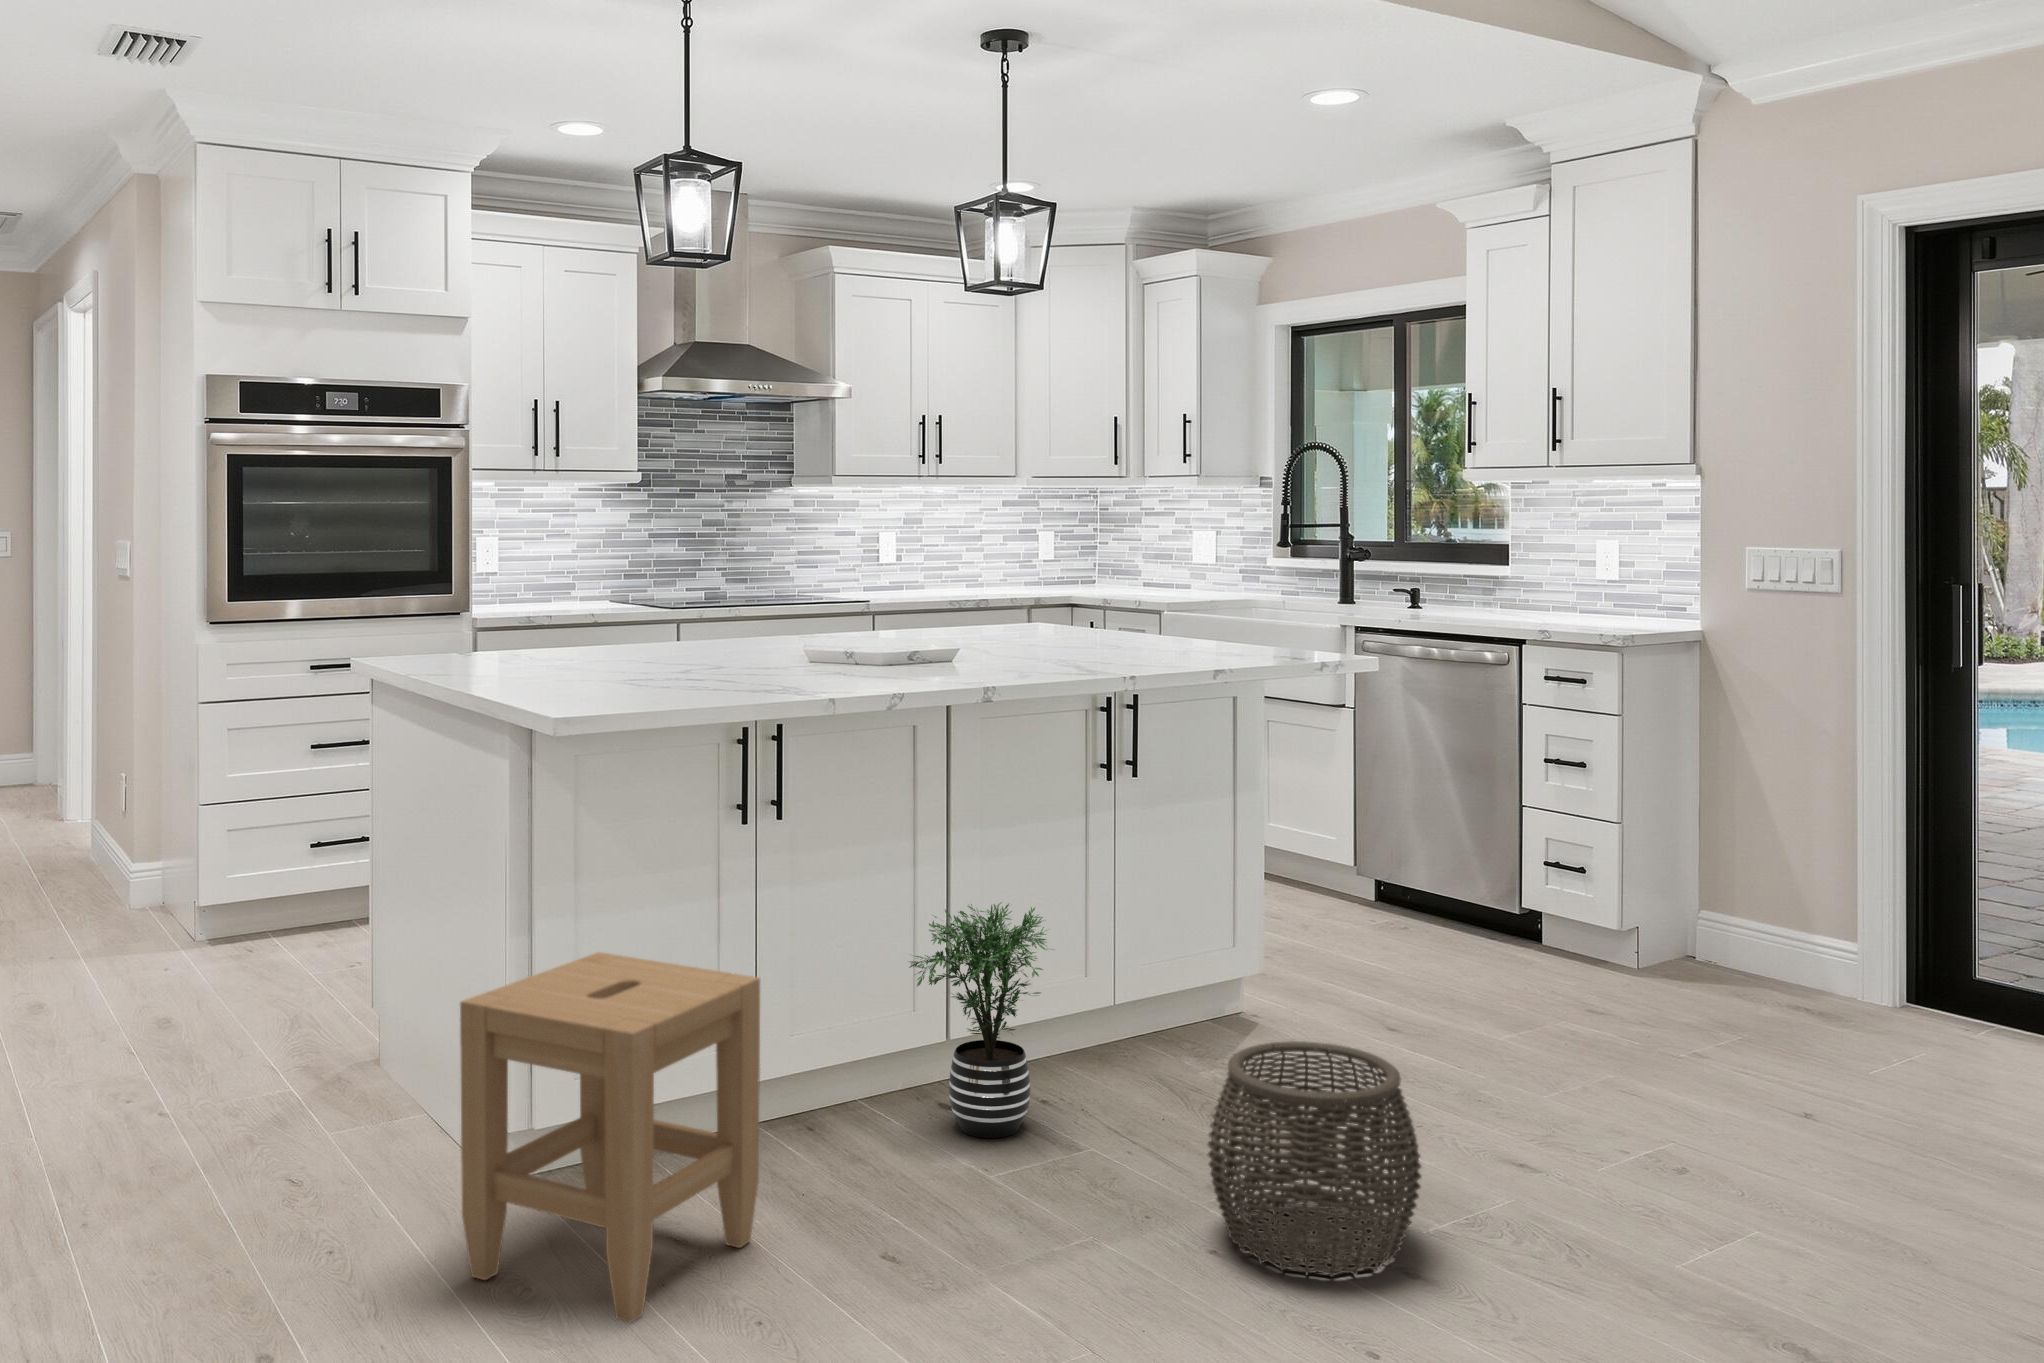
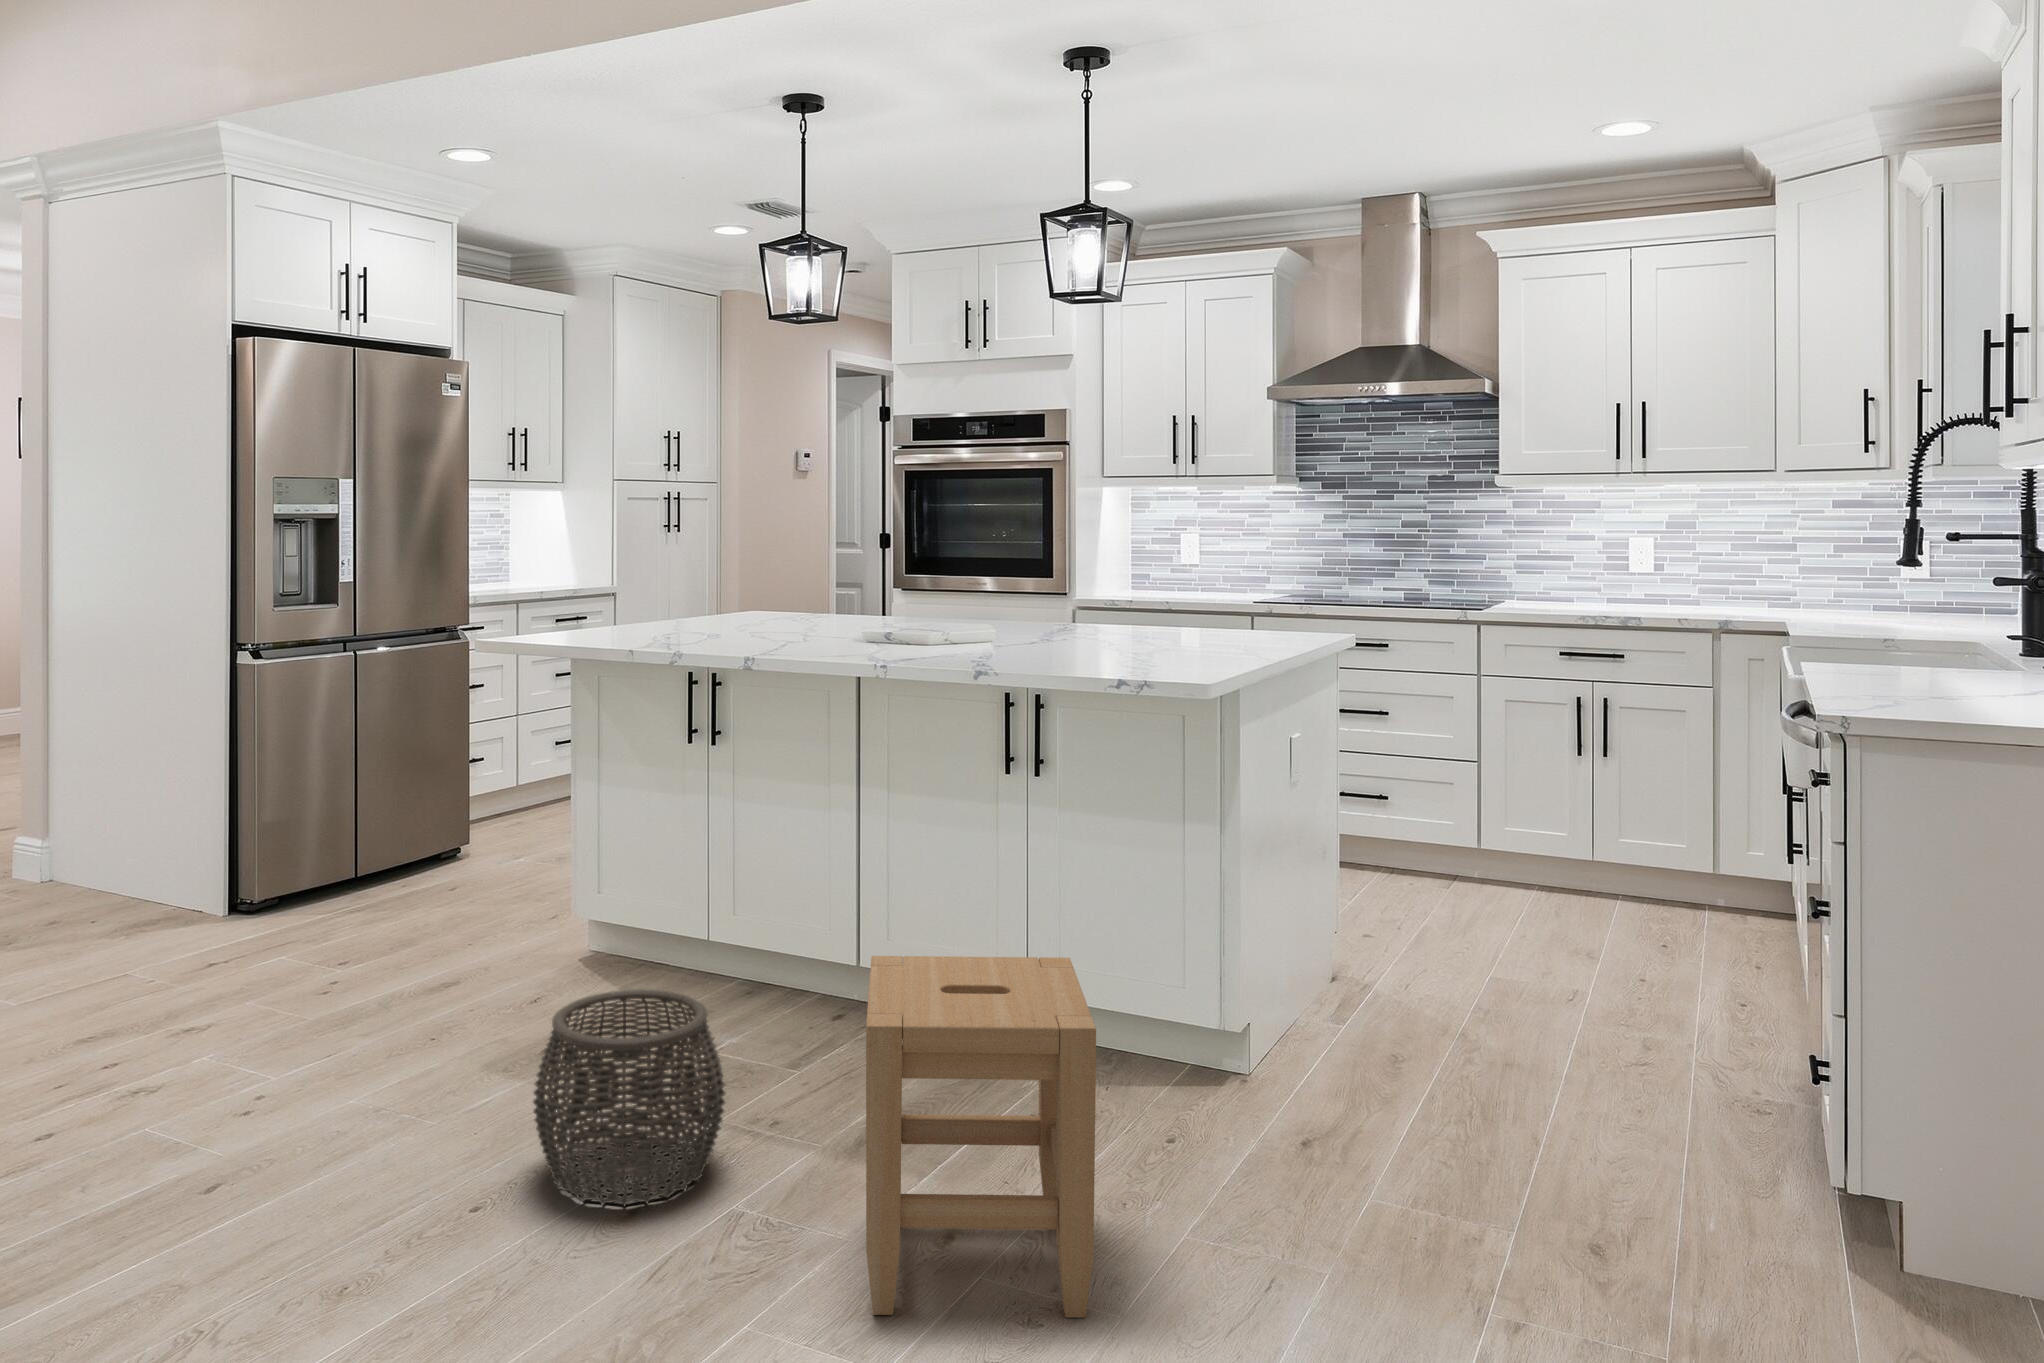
potted plant: present [909,902,1047,1138] -> none [712,843,850,1045]
stool: present [460,952,760,1322] -> present [866,956,1096,1318]

